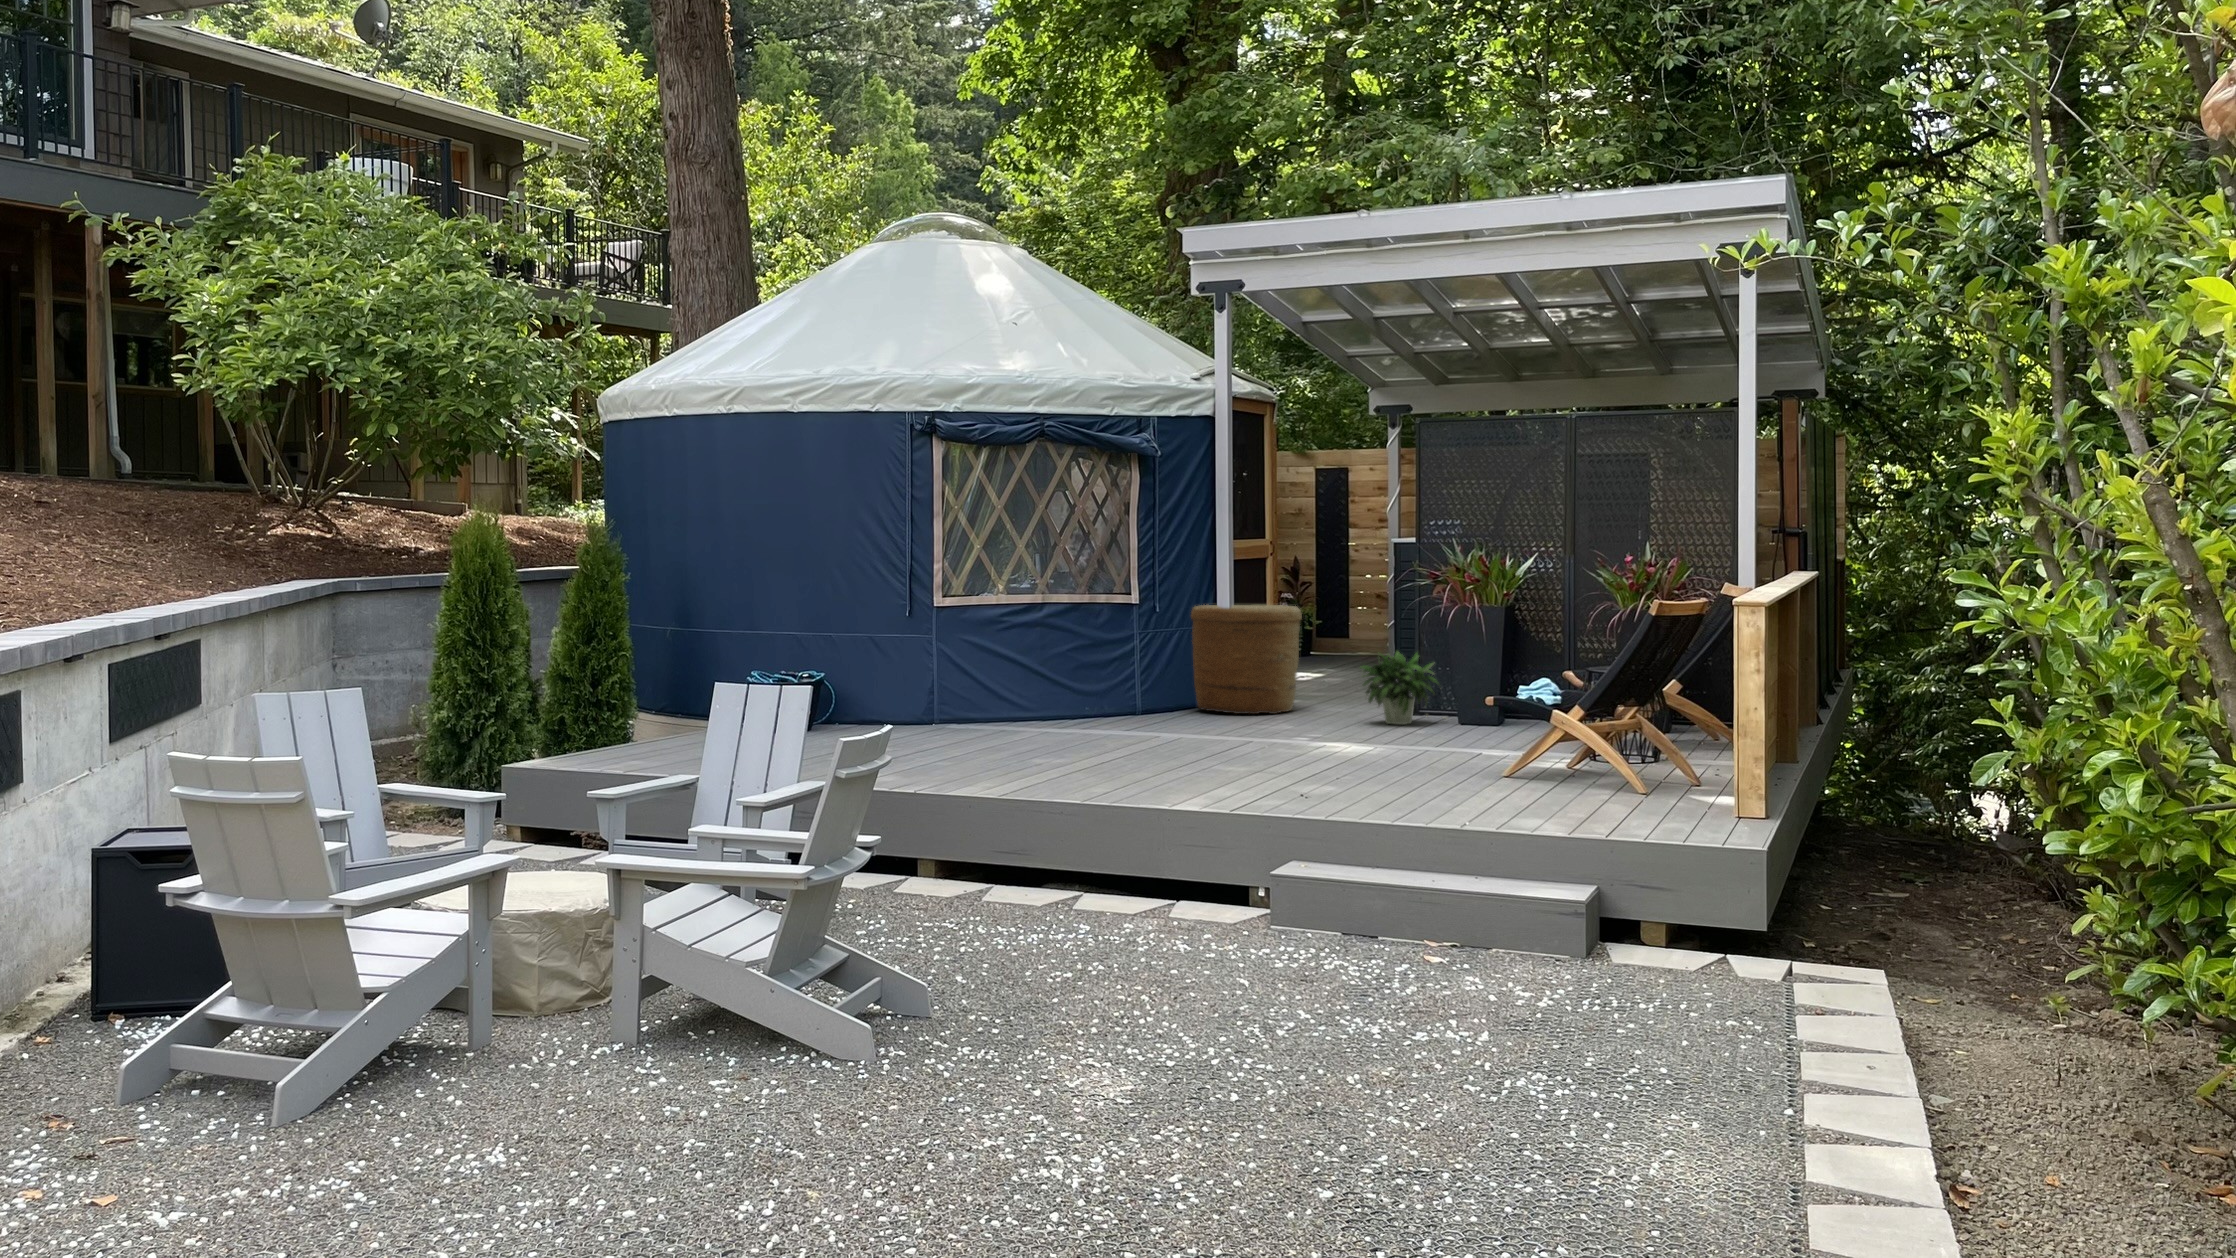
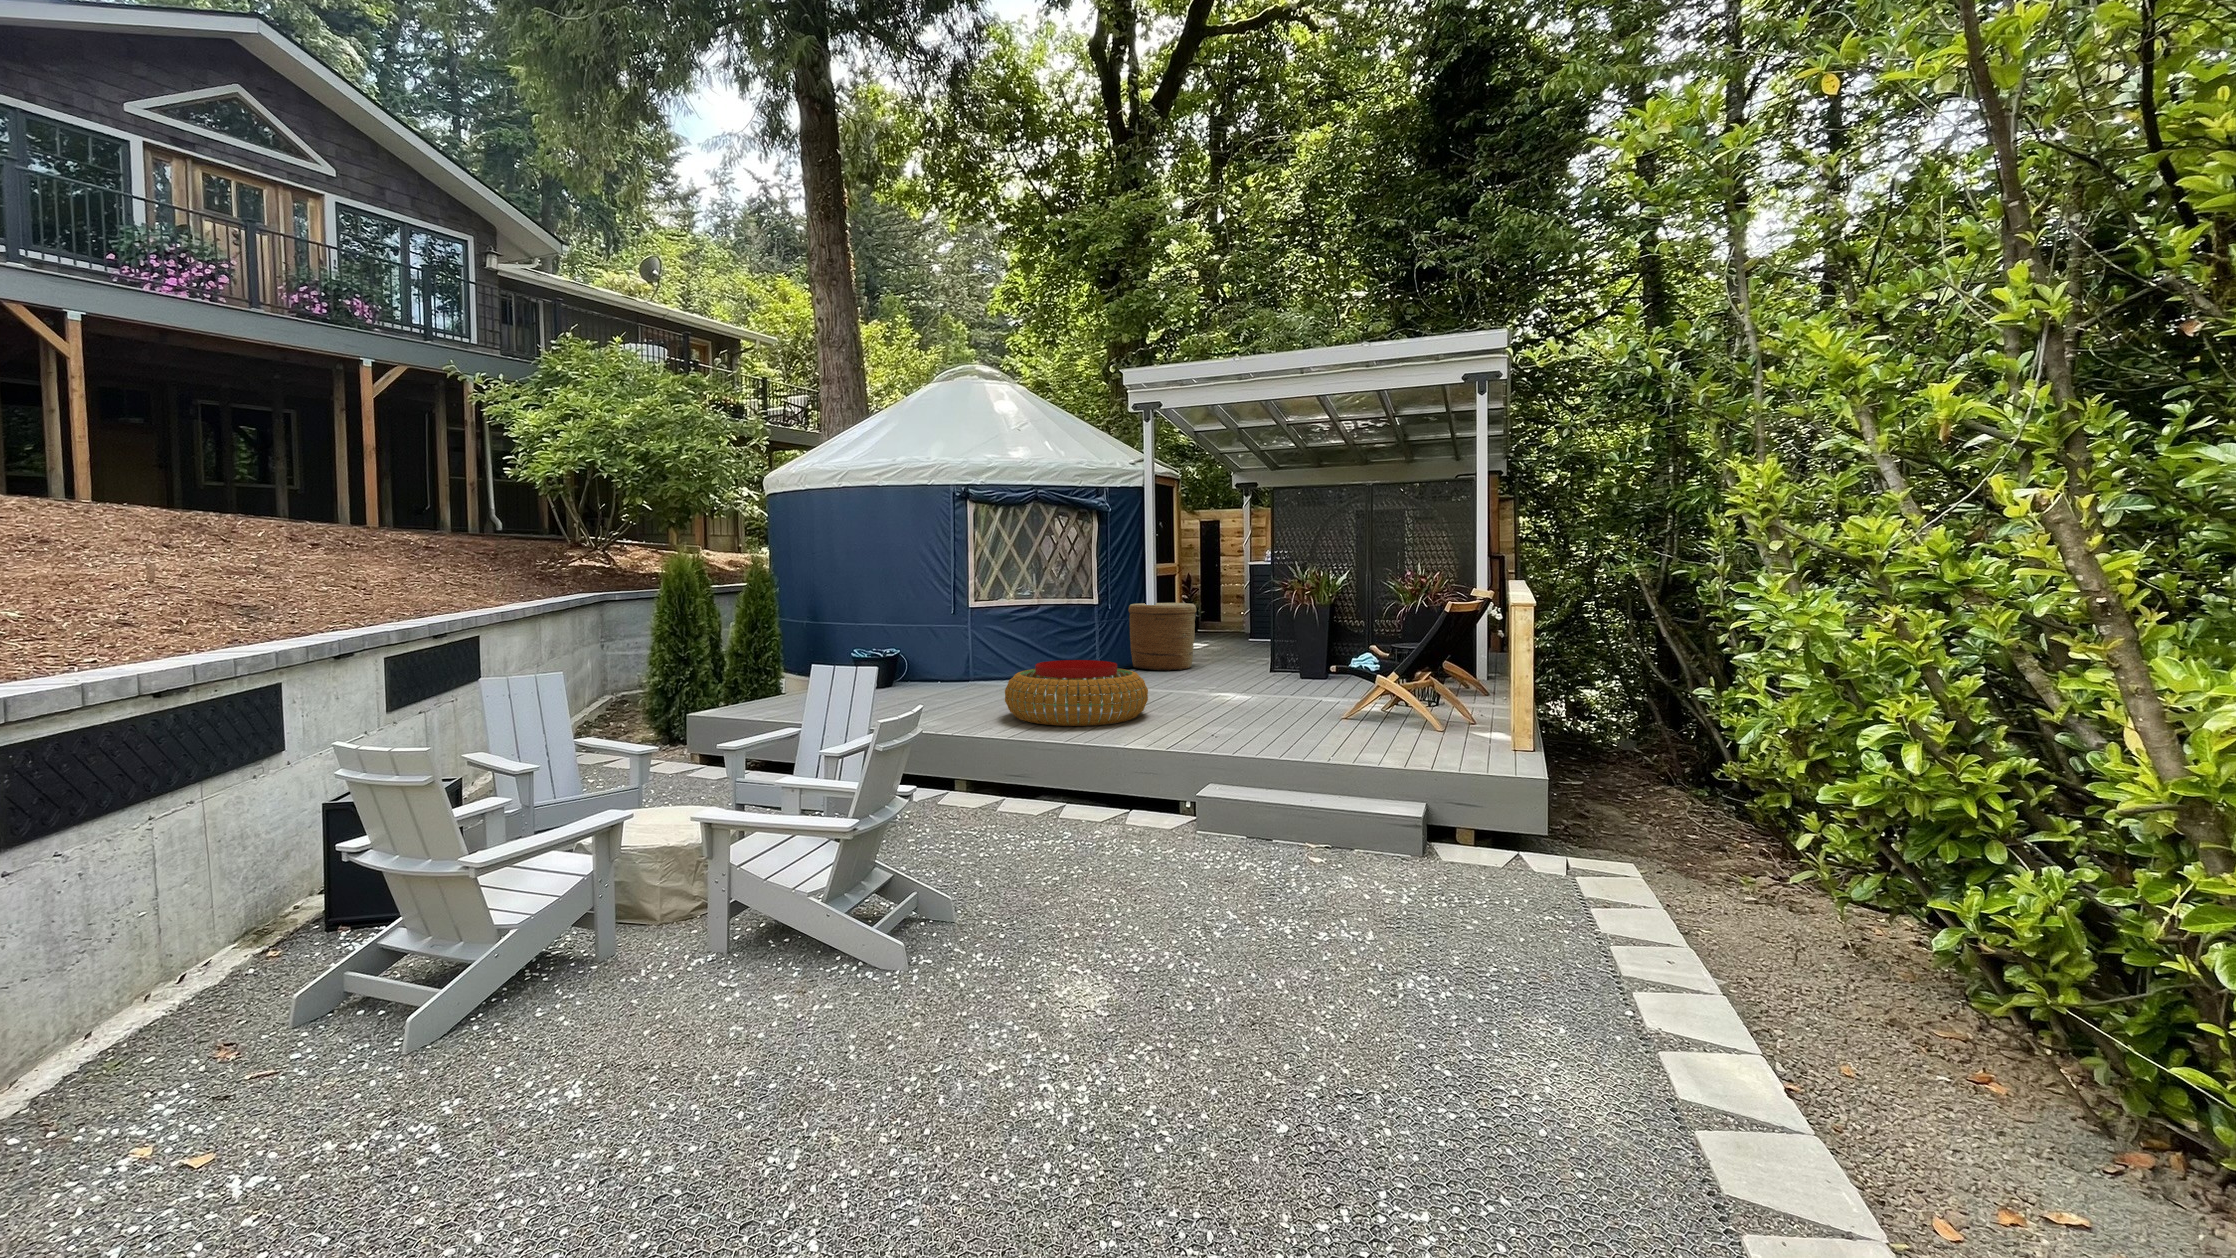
potted plant: present [1361,652,1444,724] -> none [1234,631,1289,677]
pouf: none [992,689,1212,785] -> present [1005,660,1148,726]

